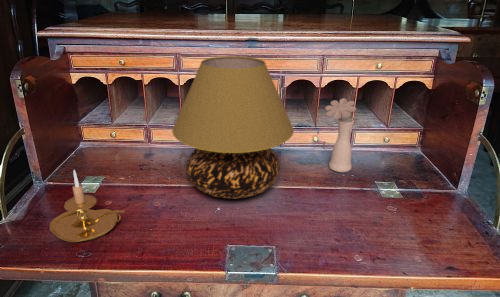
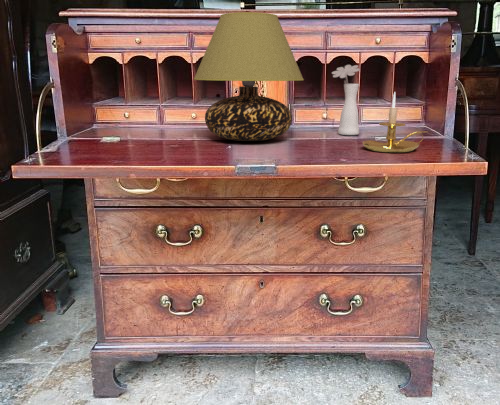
candle holder: present [50,170,125,242] -> present [362,92,428,152]

